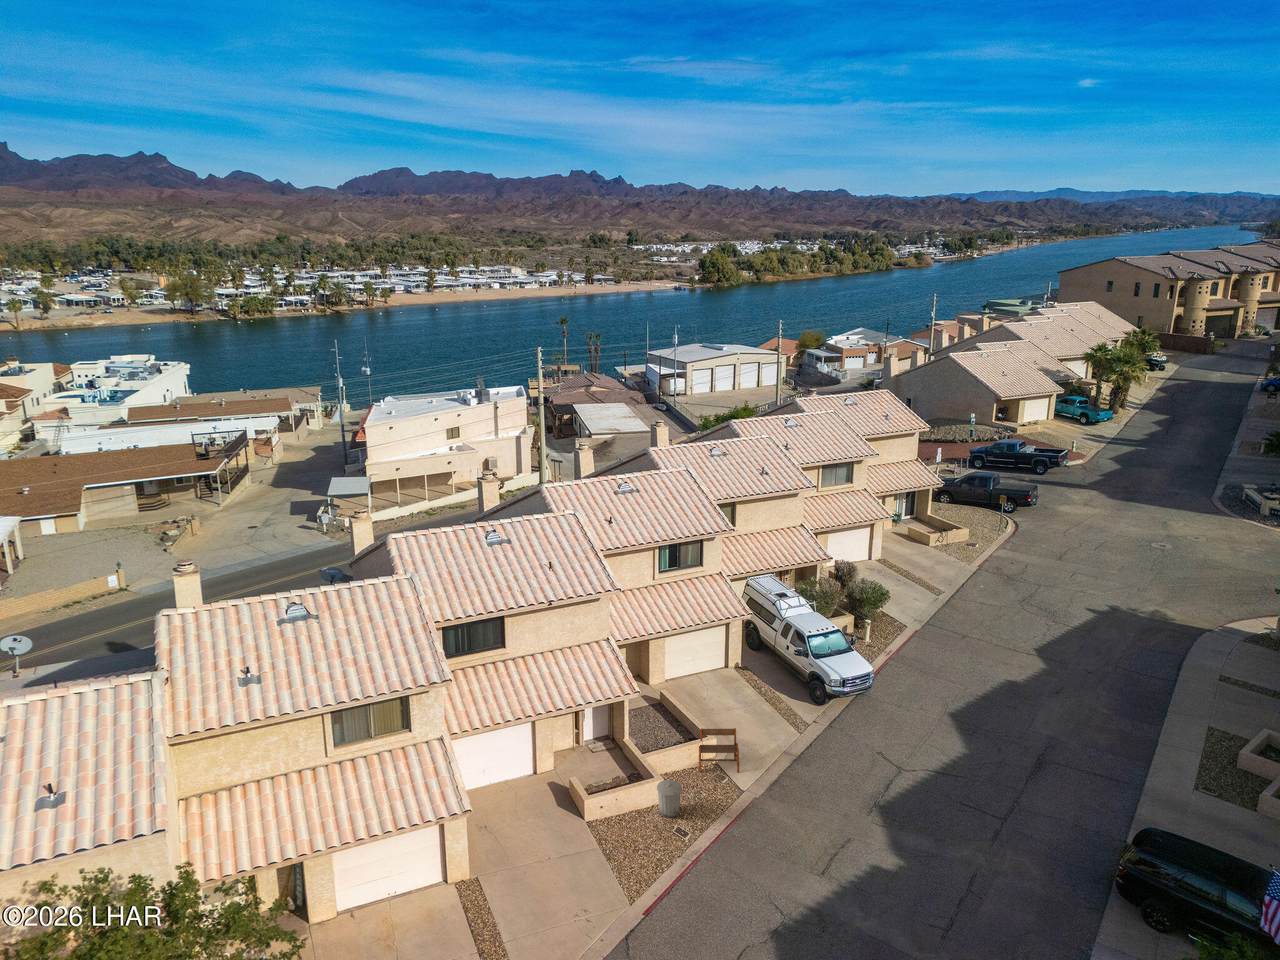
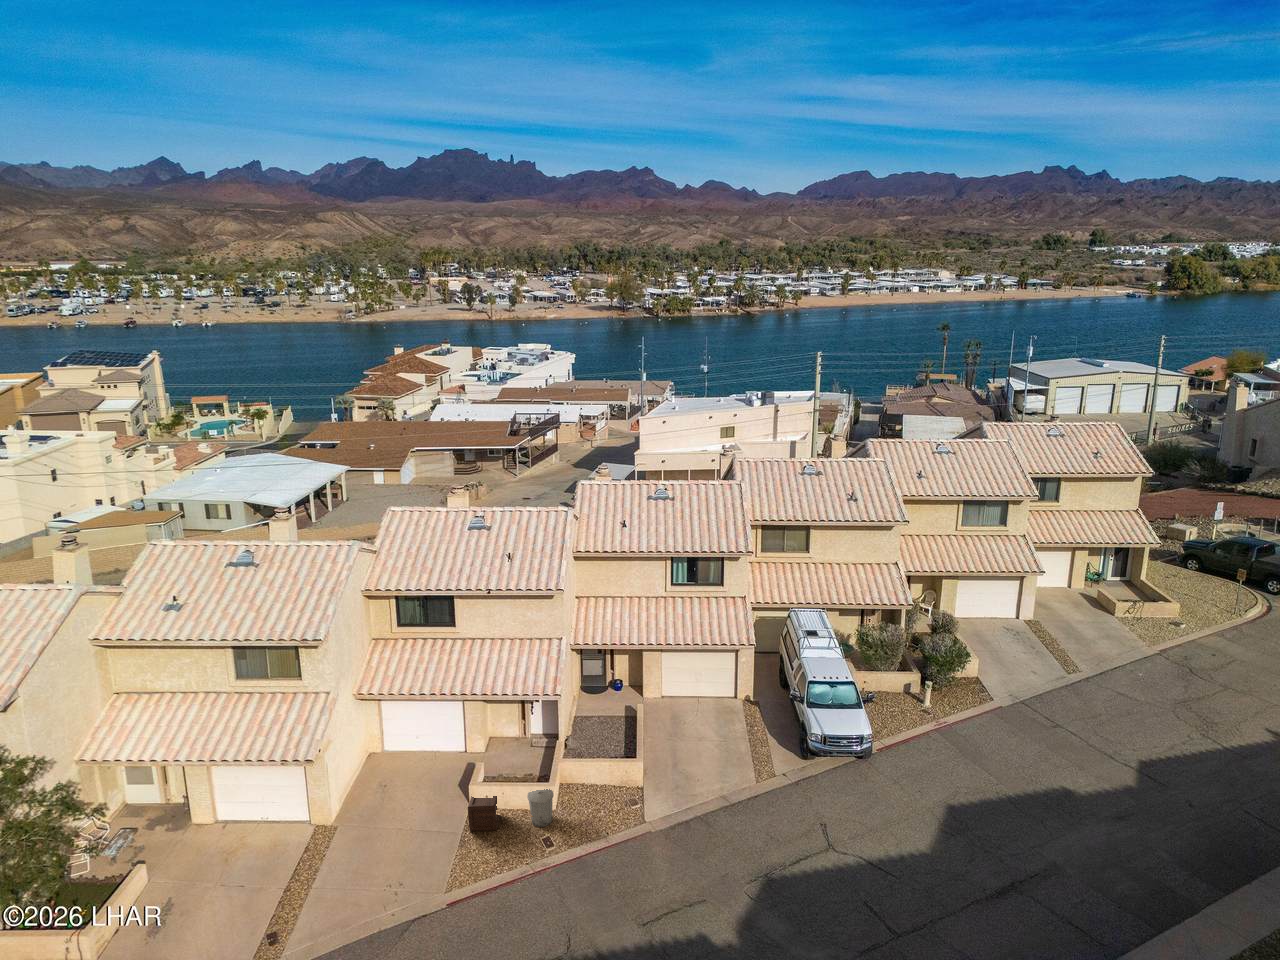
bench: present [699,728,739,773] -> none [606,747,654,803]
wooden crate: none [602,795,637,839] -> present [468,796,500,831]

